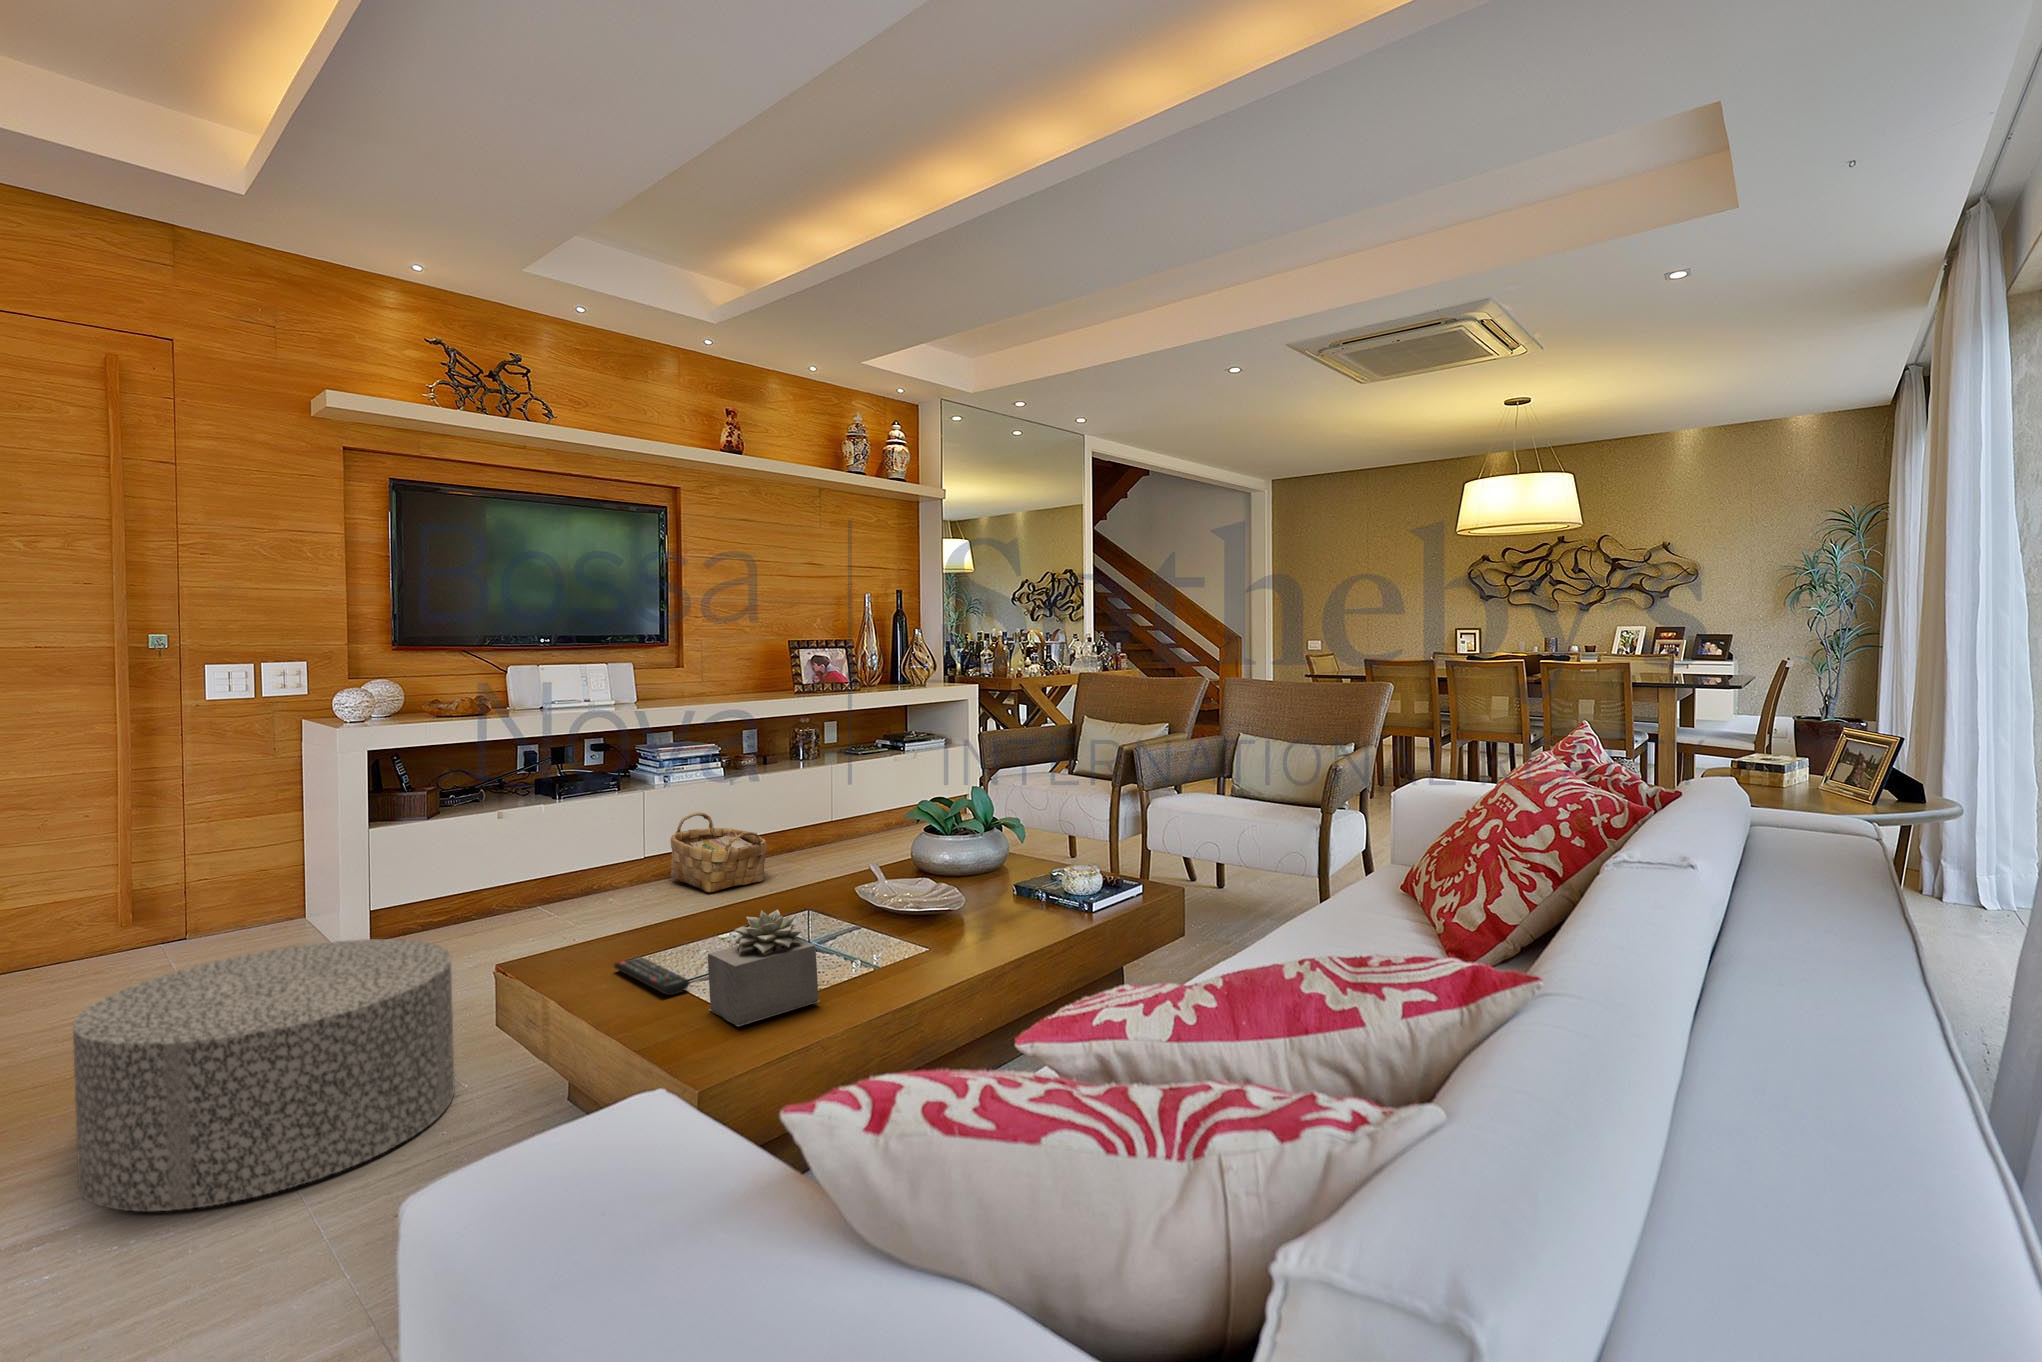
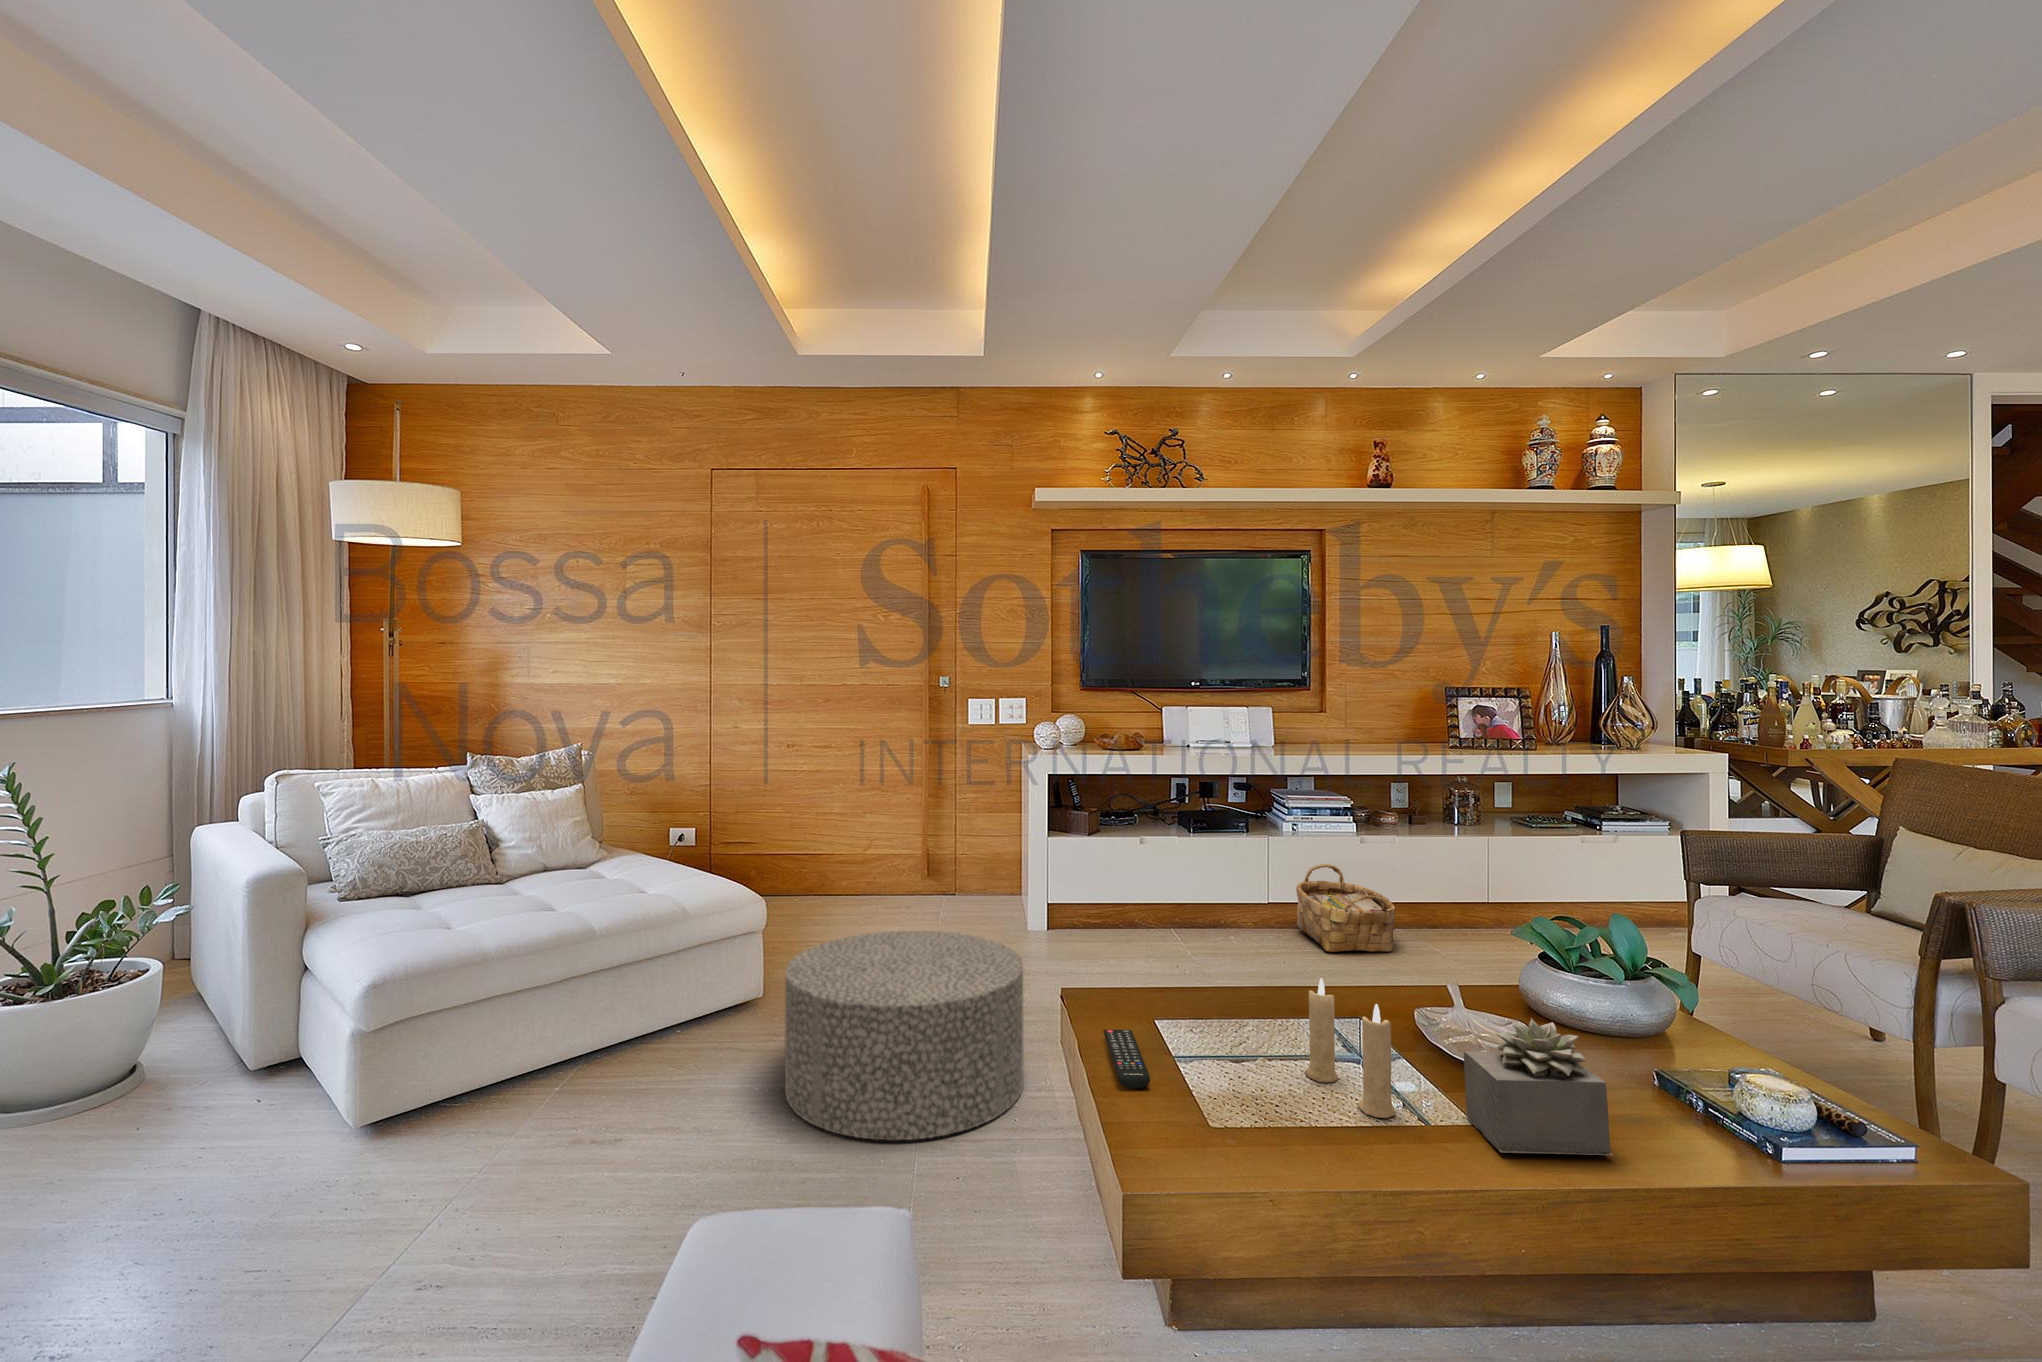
candle: none [804,862,883,957] -> present [1304,978,1396,1118]
succulent plant: present [708,910,820,1026] -> present [1464,1018,1612,1155]

